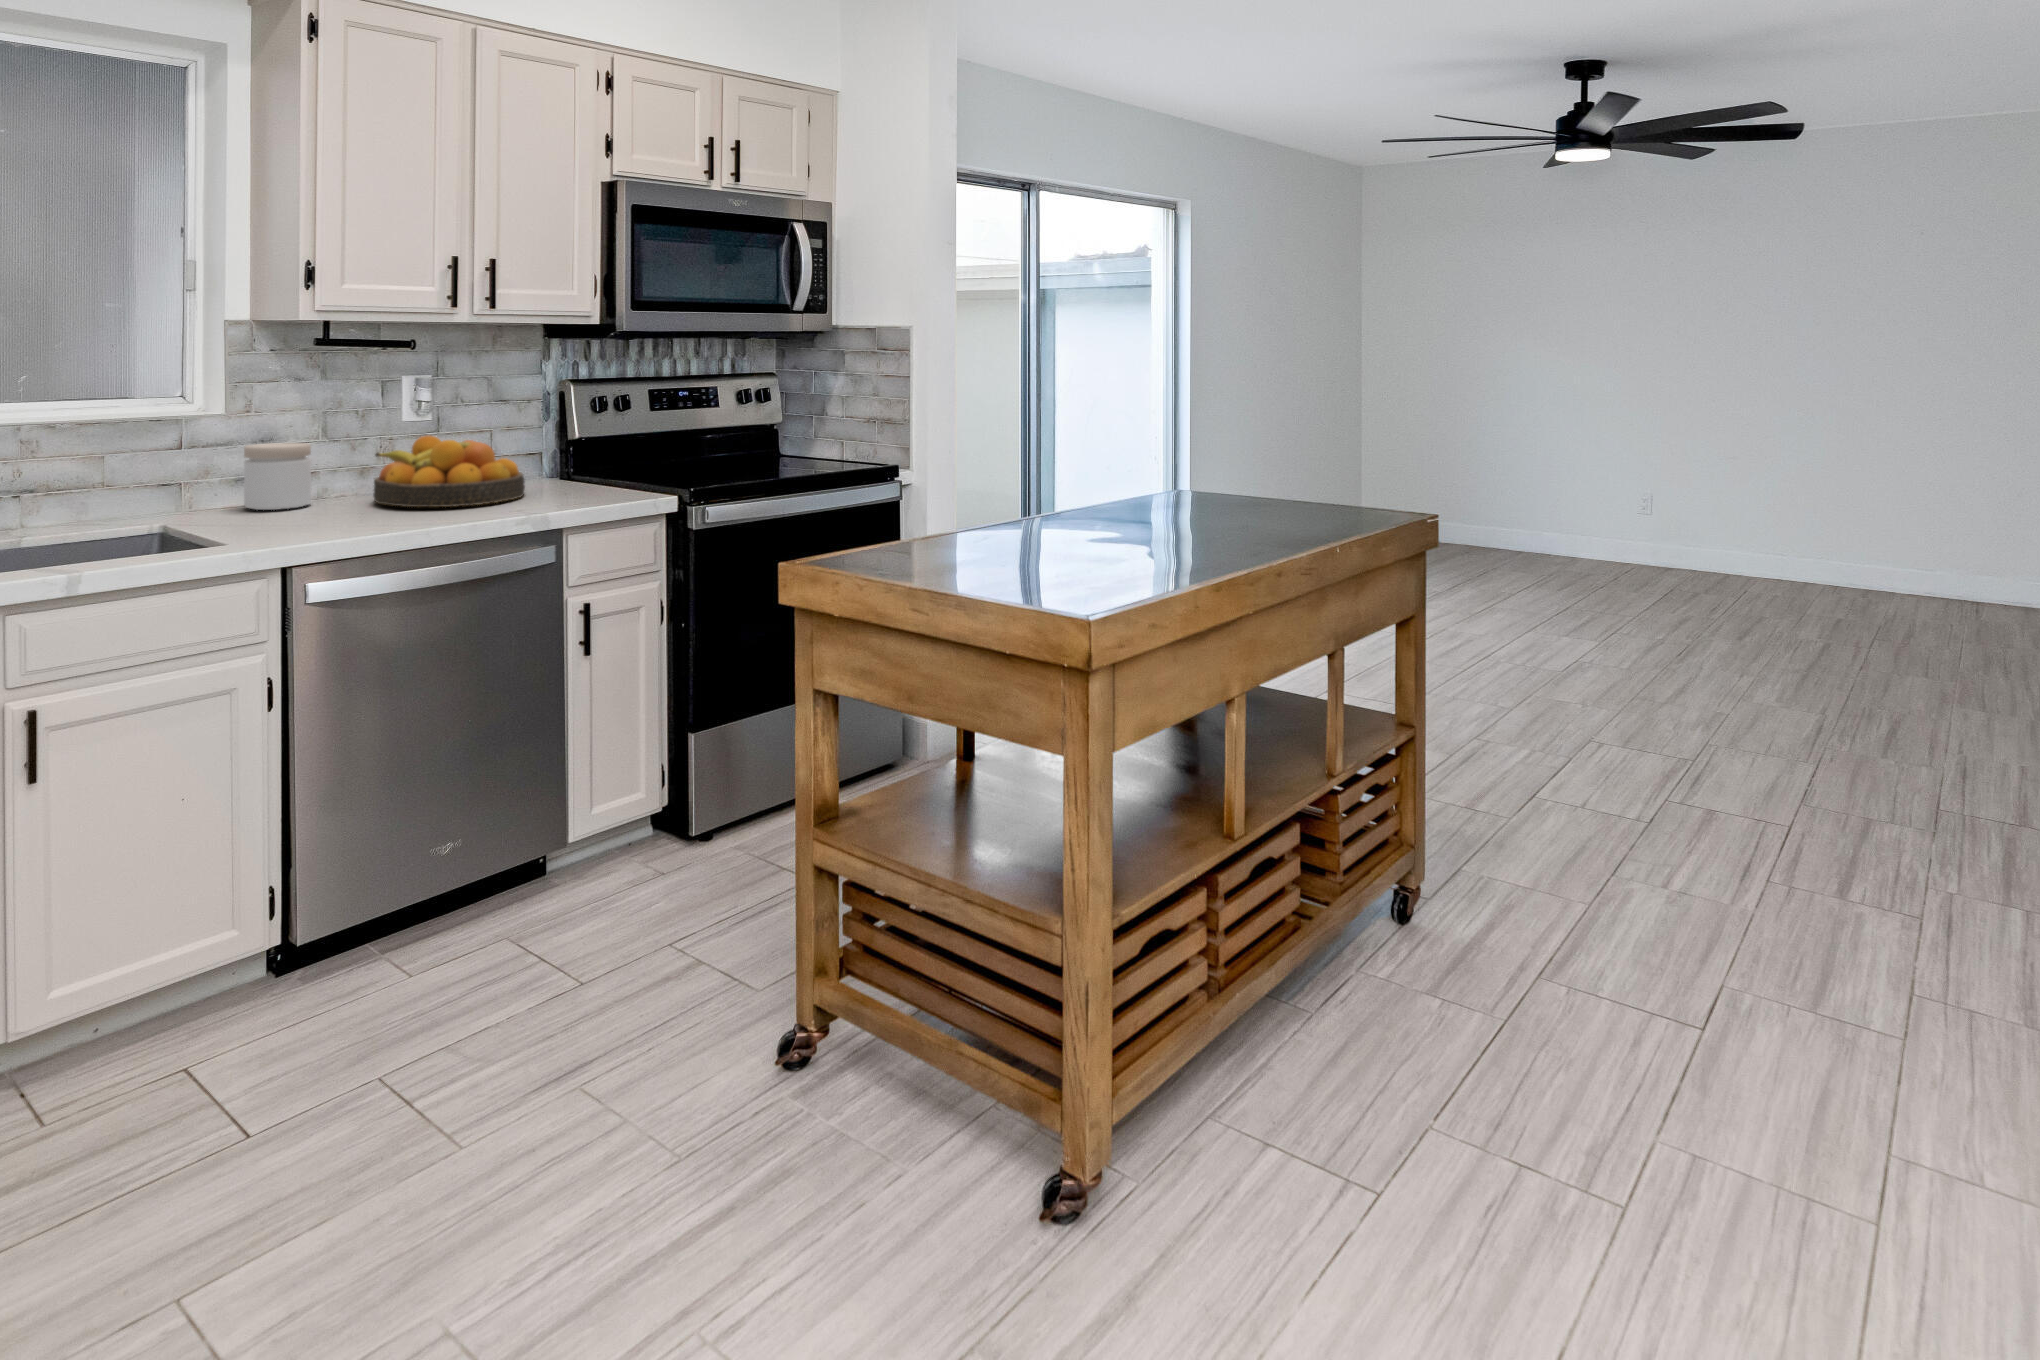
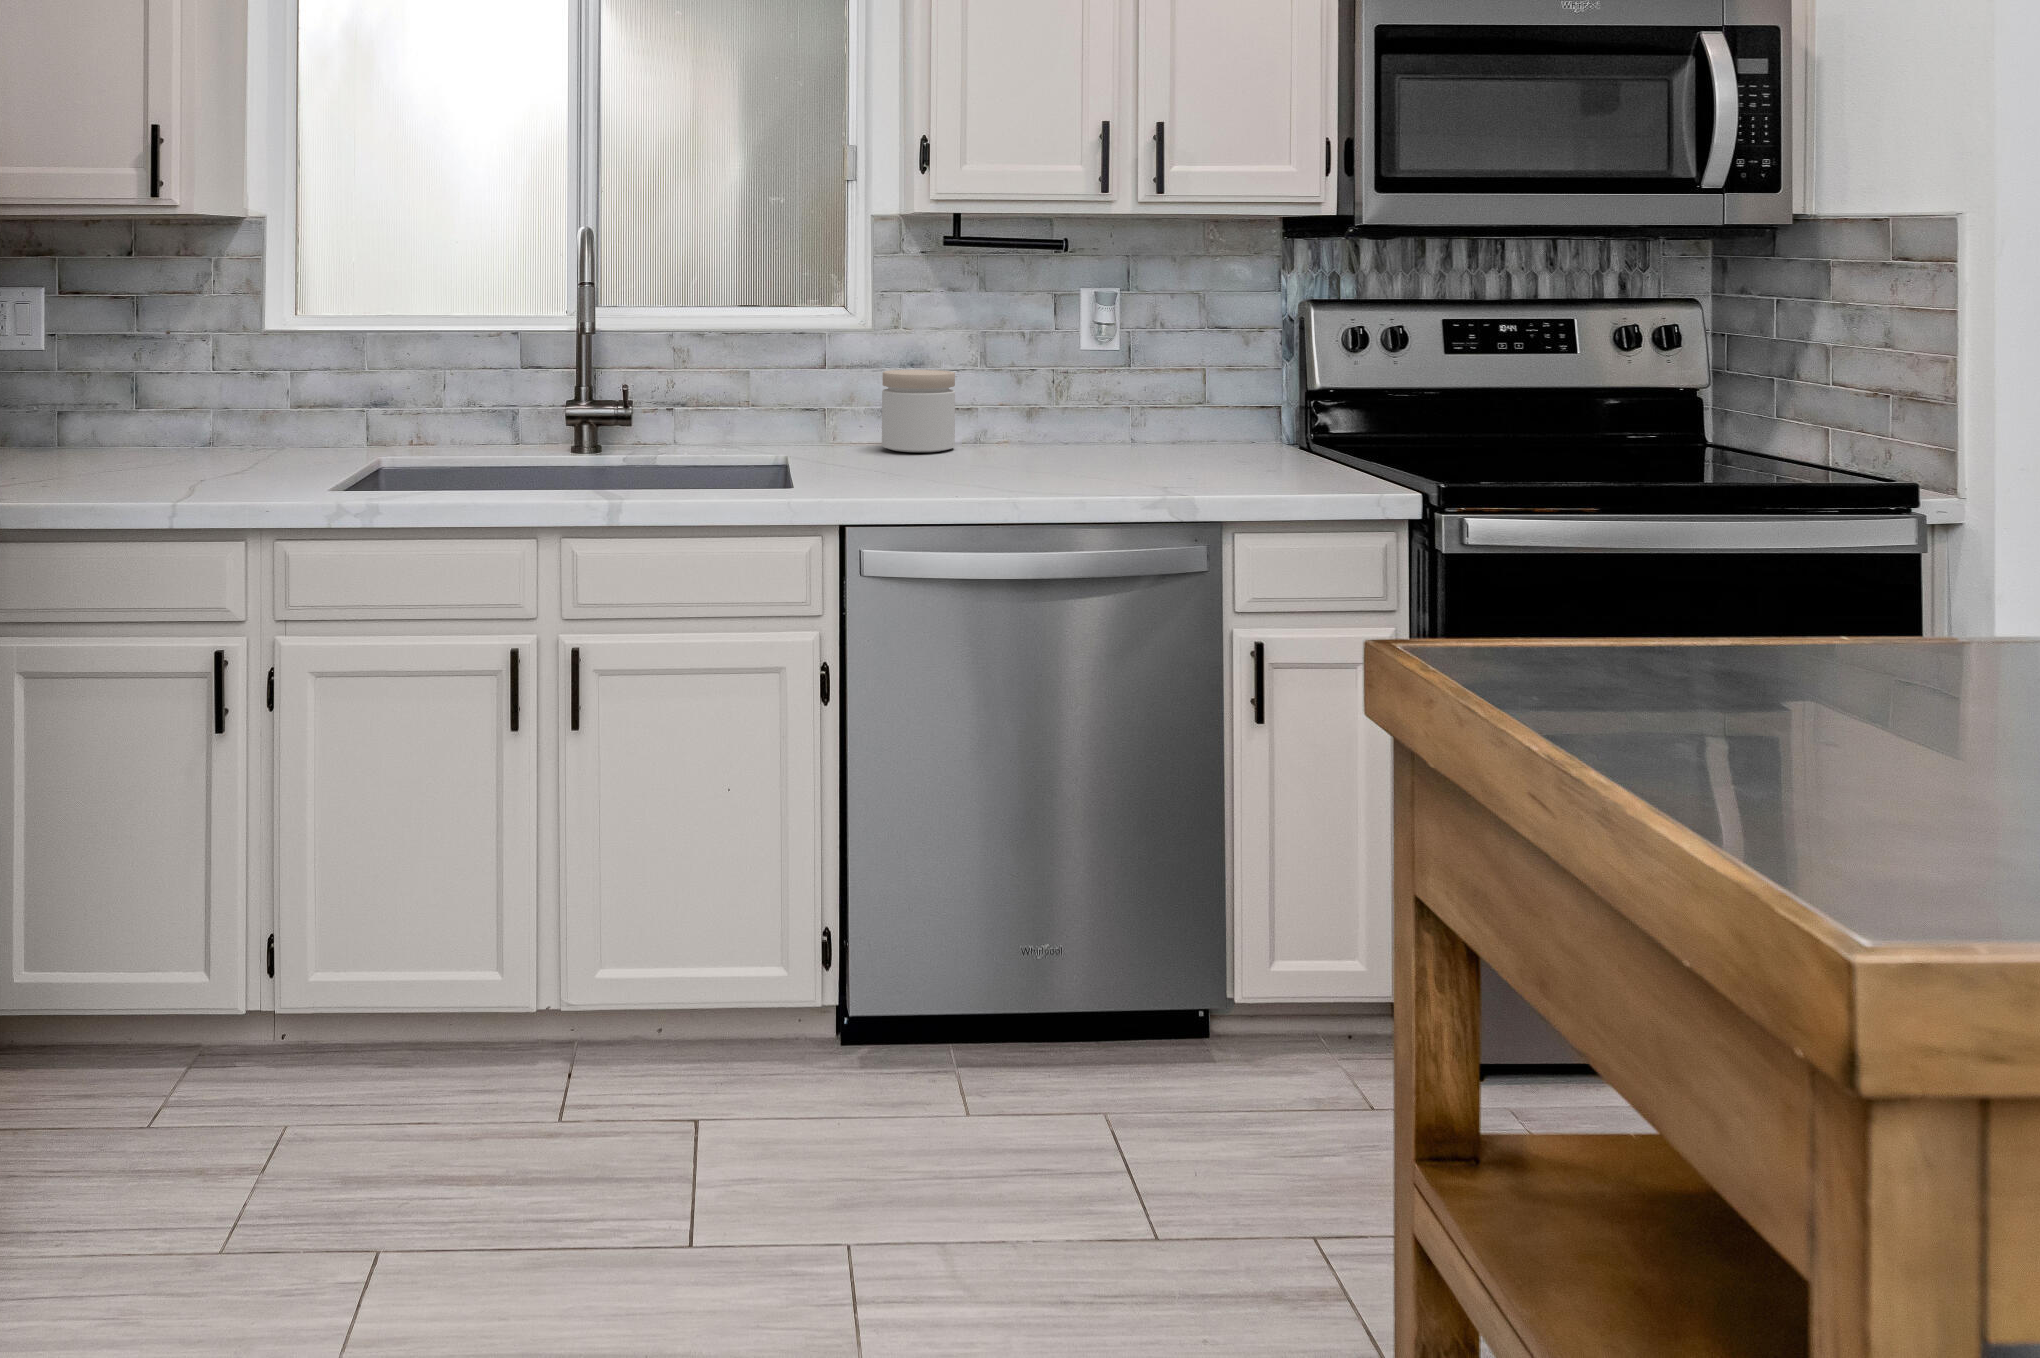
fruit bowl: present [373,436,525,507] -> none [1010,371,1205,472]

